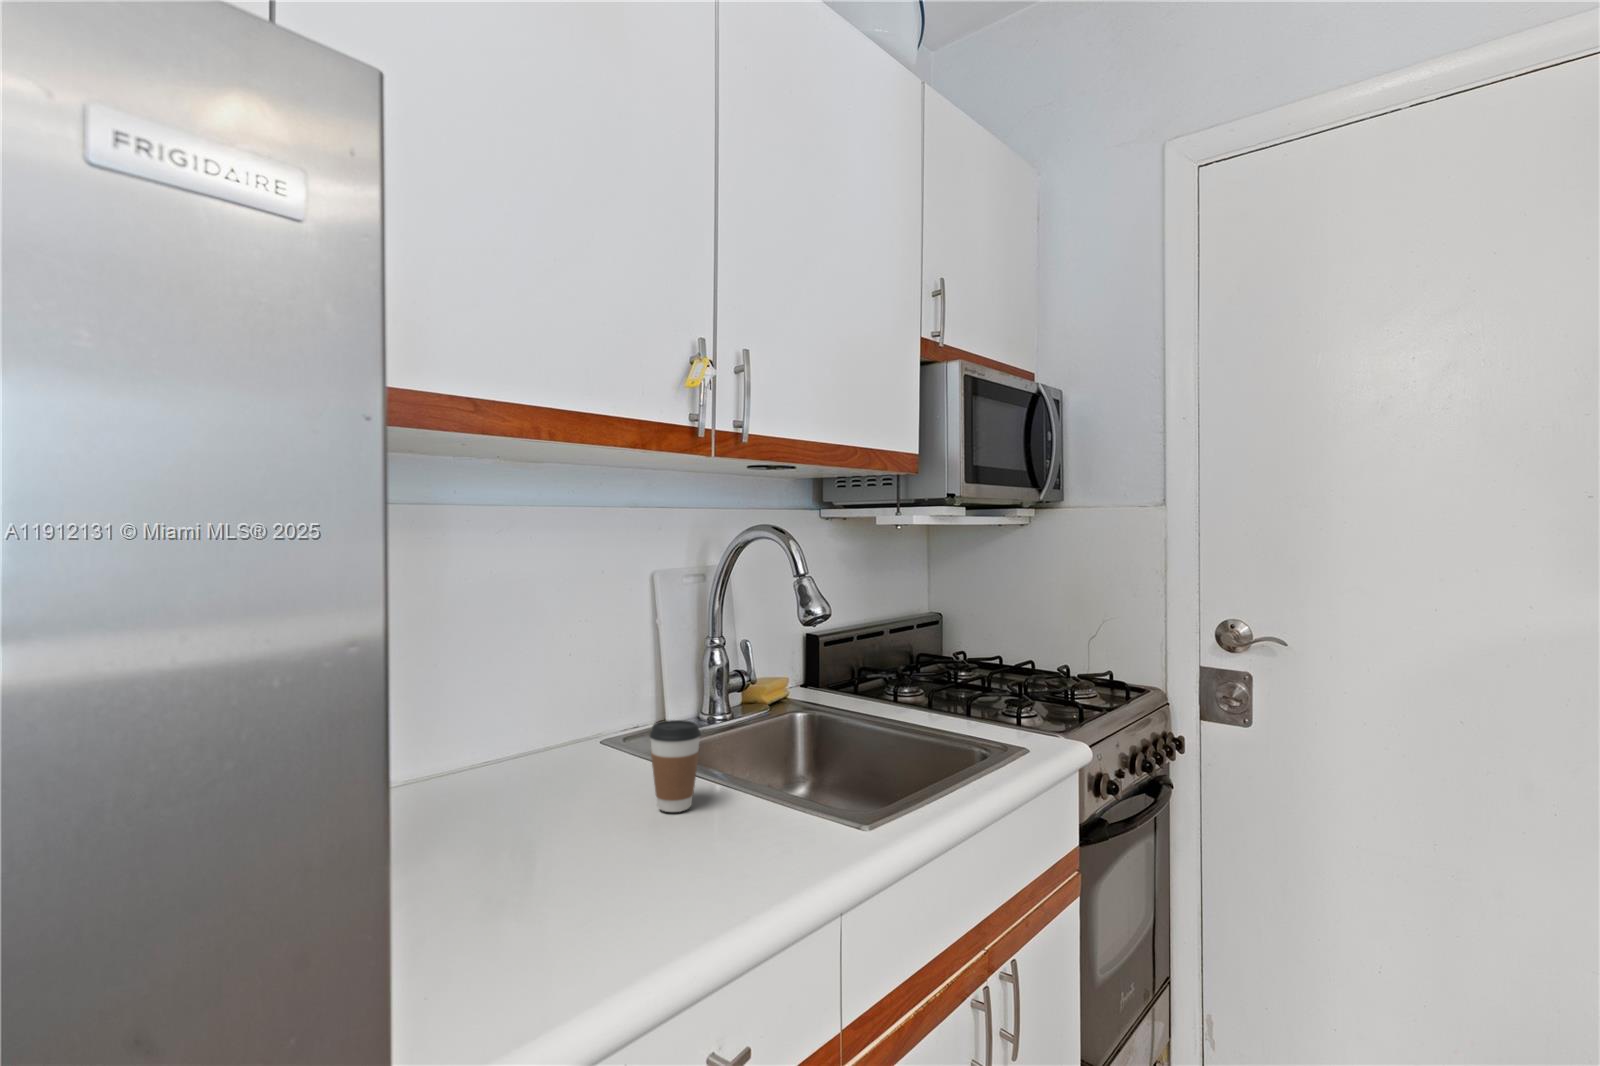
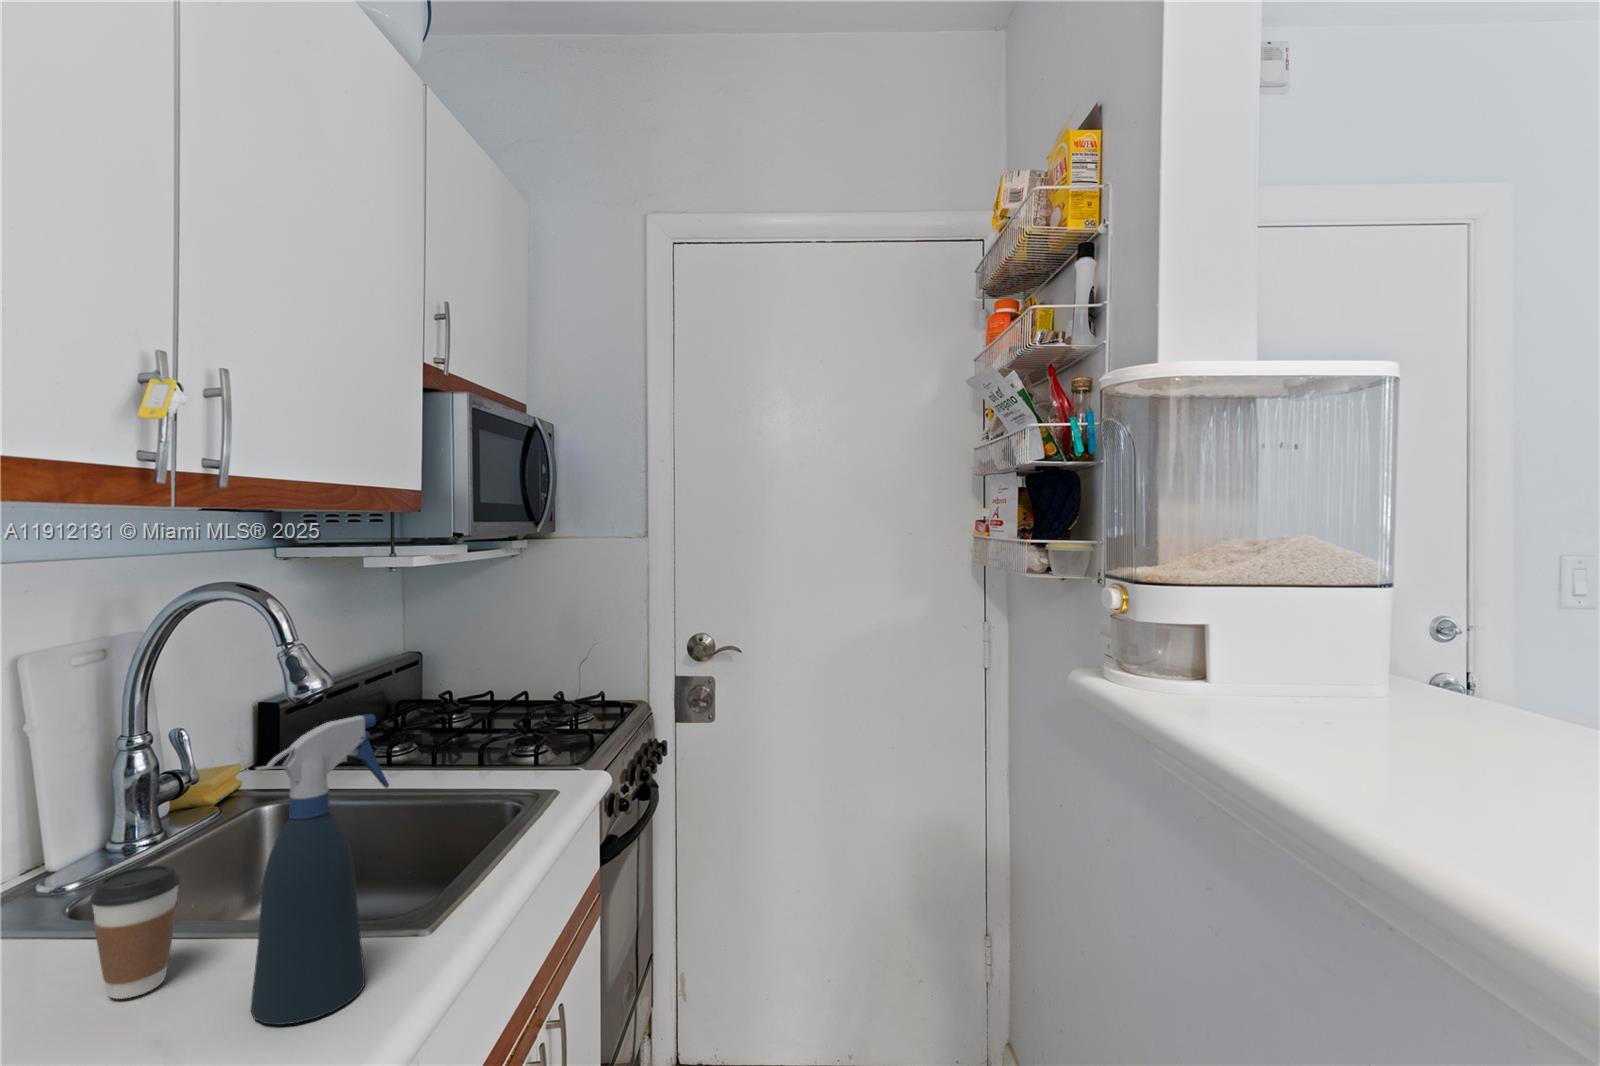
spray bottle: none [726,620,831,862] -> present [251,714,389,1025]

